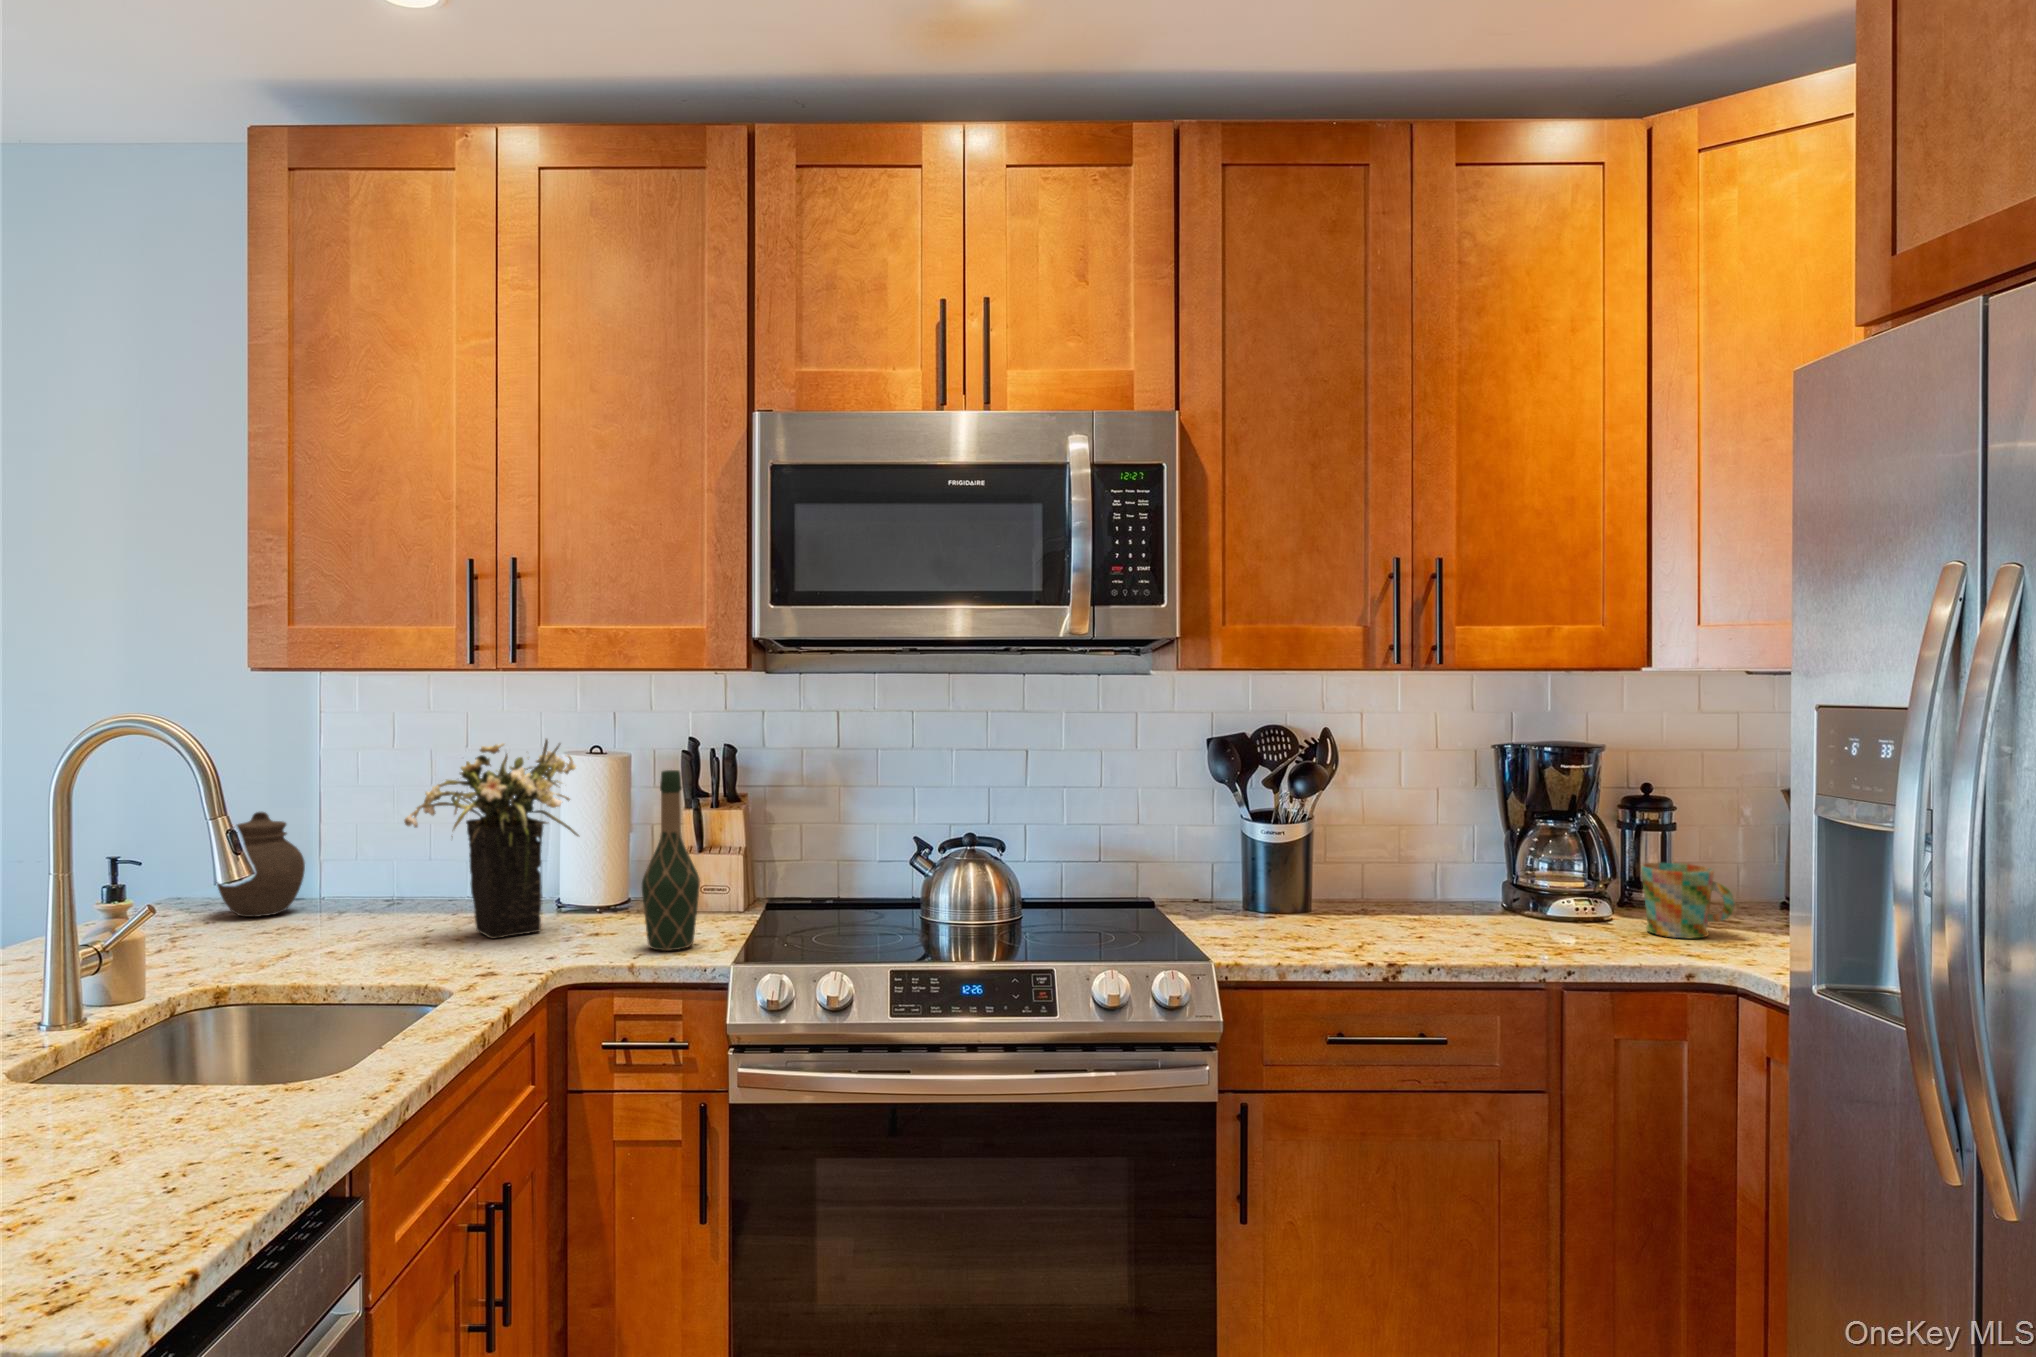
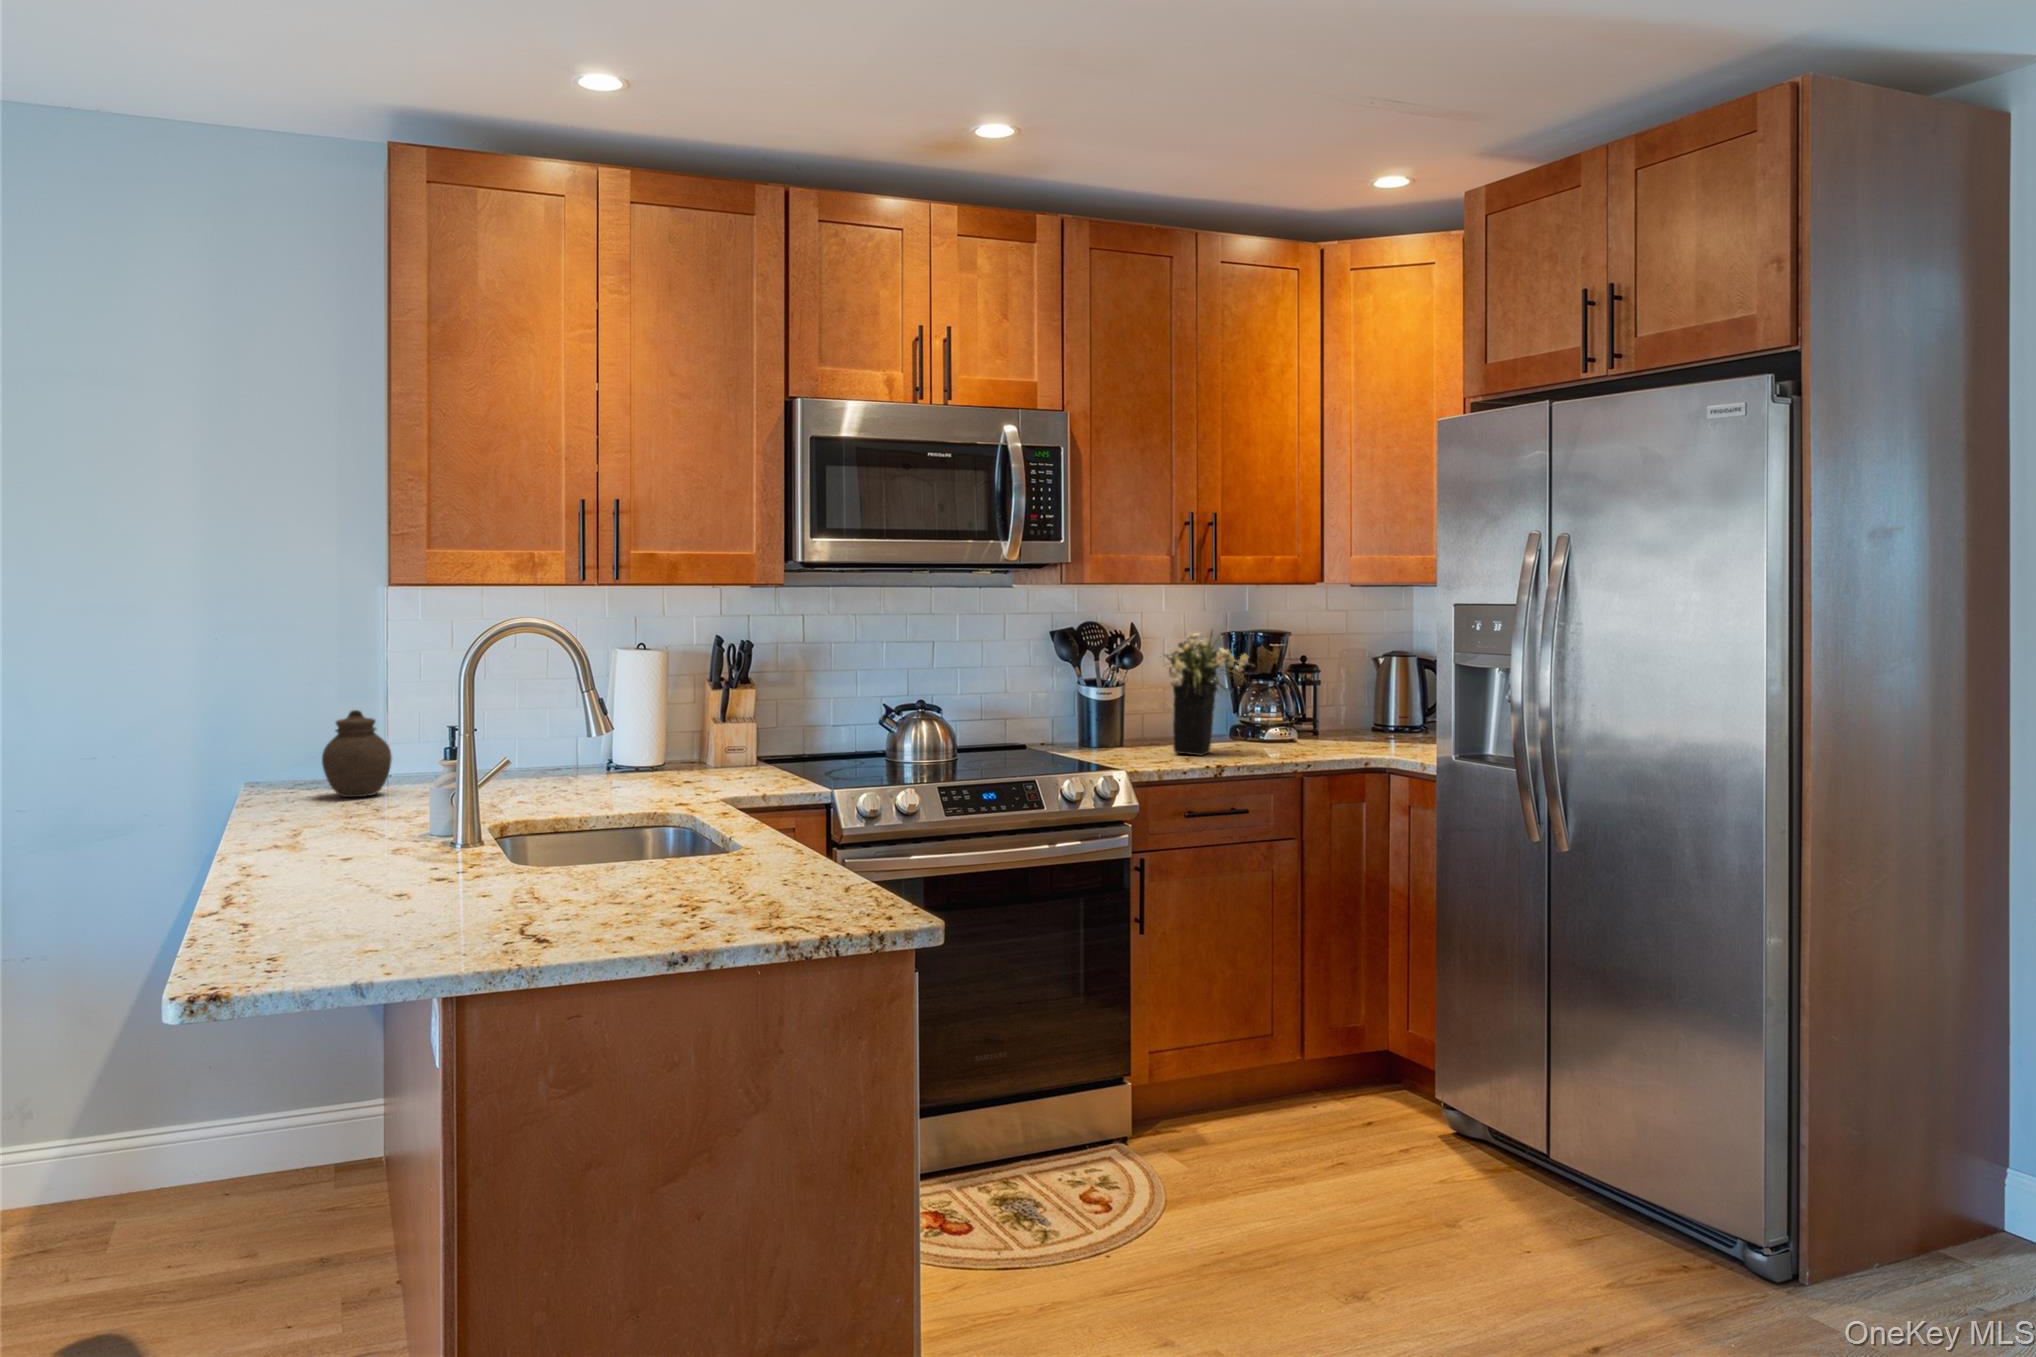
flower arrangement: present [404,739,579,939] -> present [1165,631,1255,756]
wine bottle: present [642,770,700,951] -> none [745,661,786,788]
mug: present [1641,863,1735,938] -> none [1320,702,1370,744]

